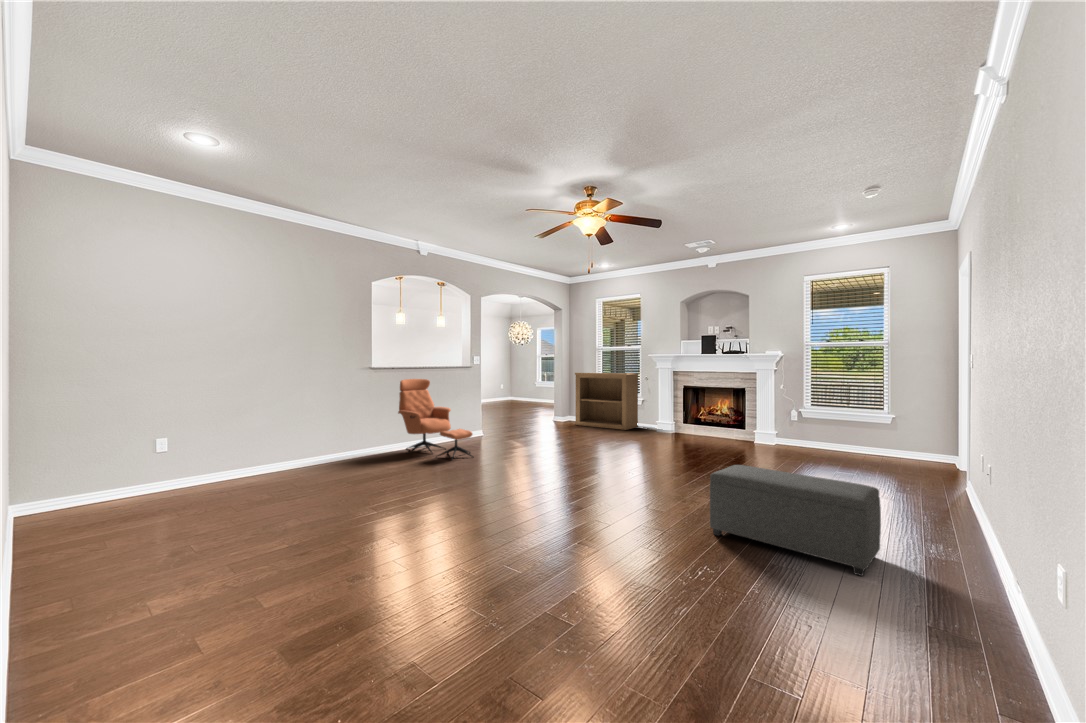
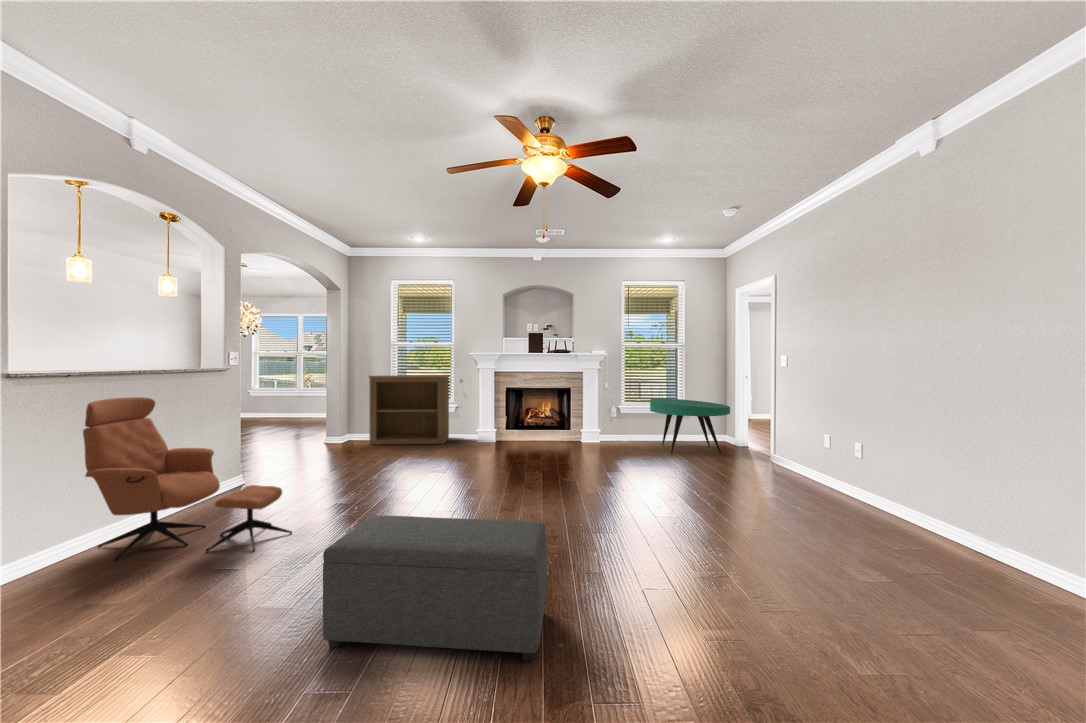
coffee table: none [815,402,921,470] -> present [650,398,730,454]
ottoman: present [710,465,881,576] -> present [323,516,547,661]

